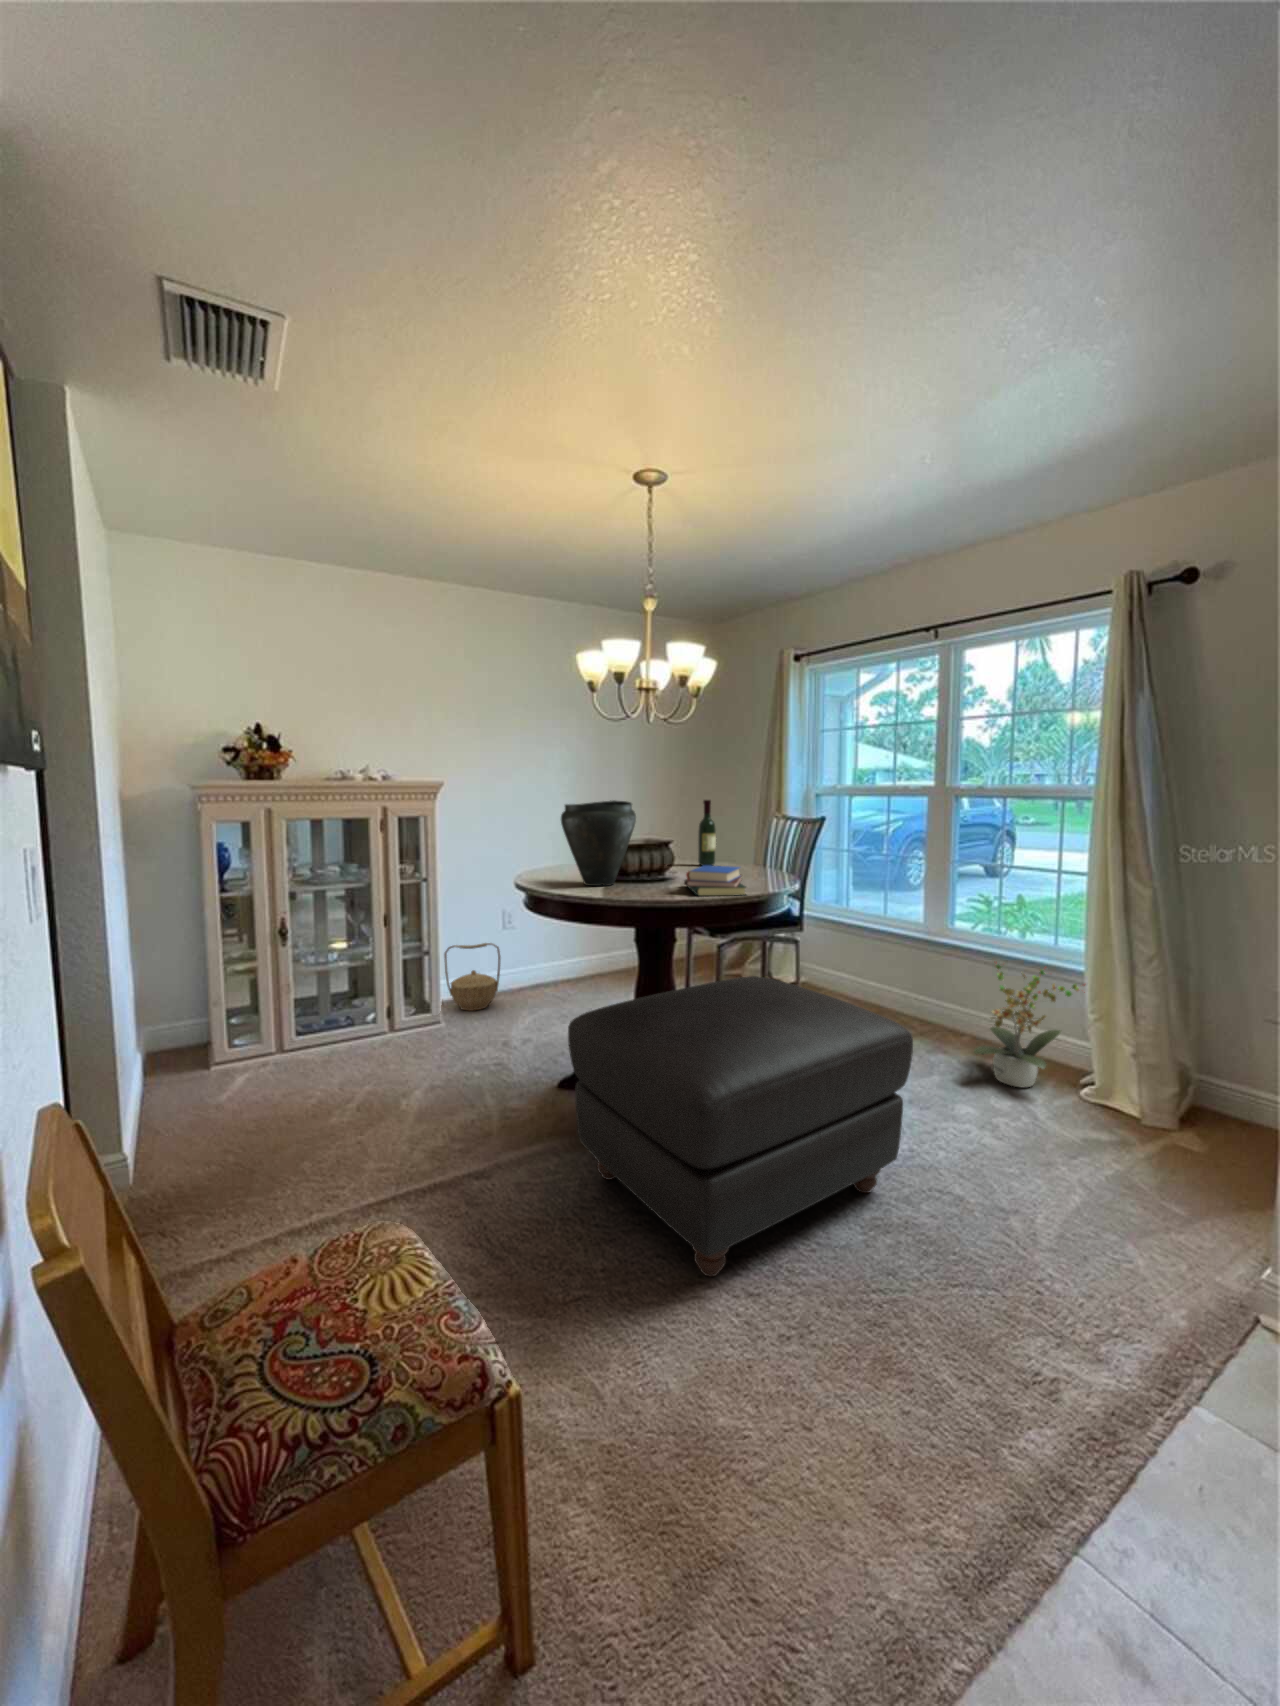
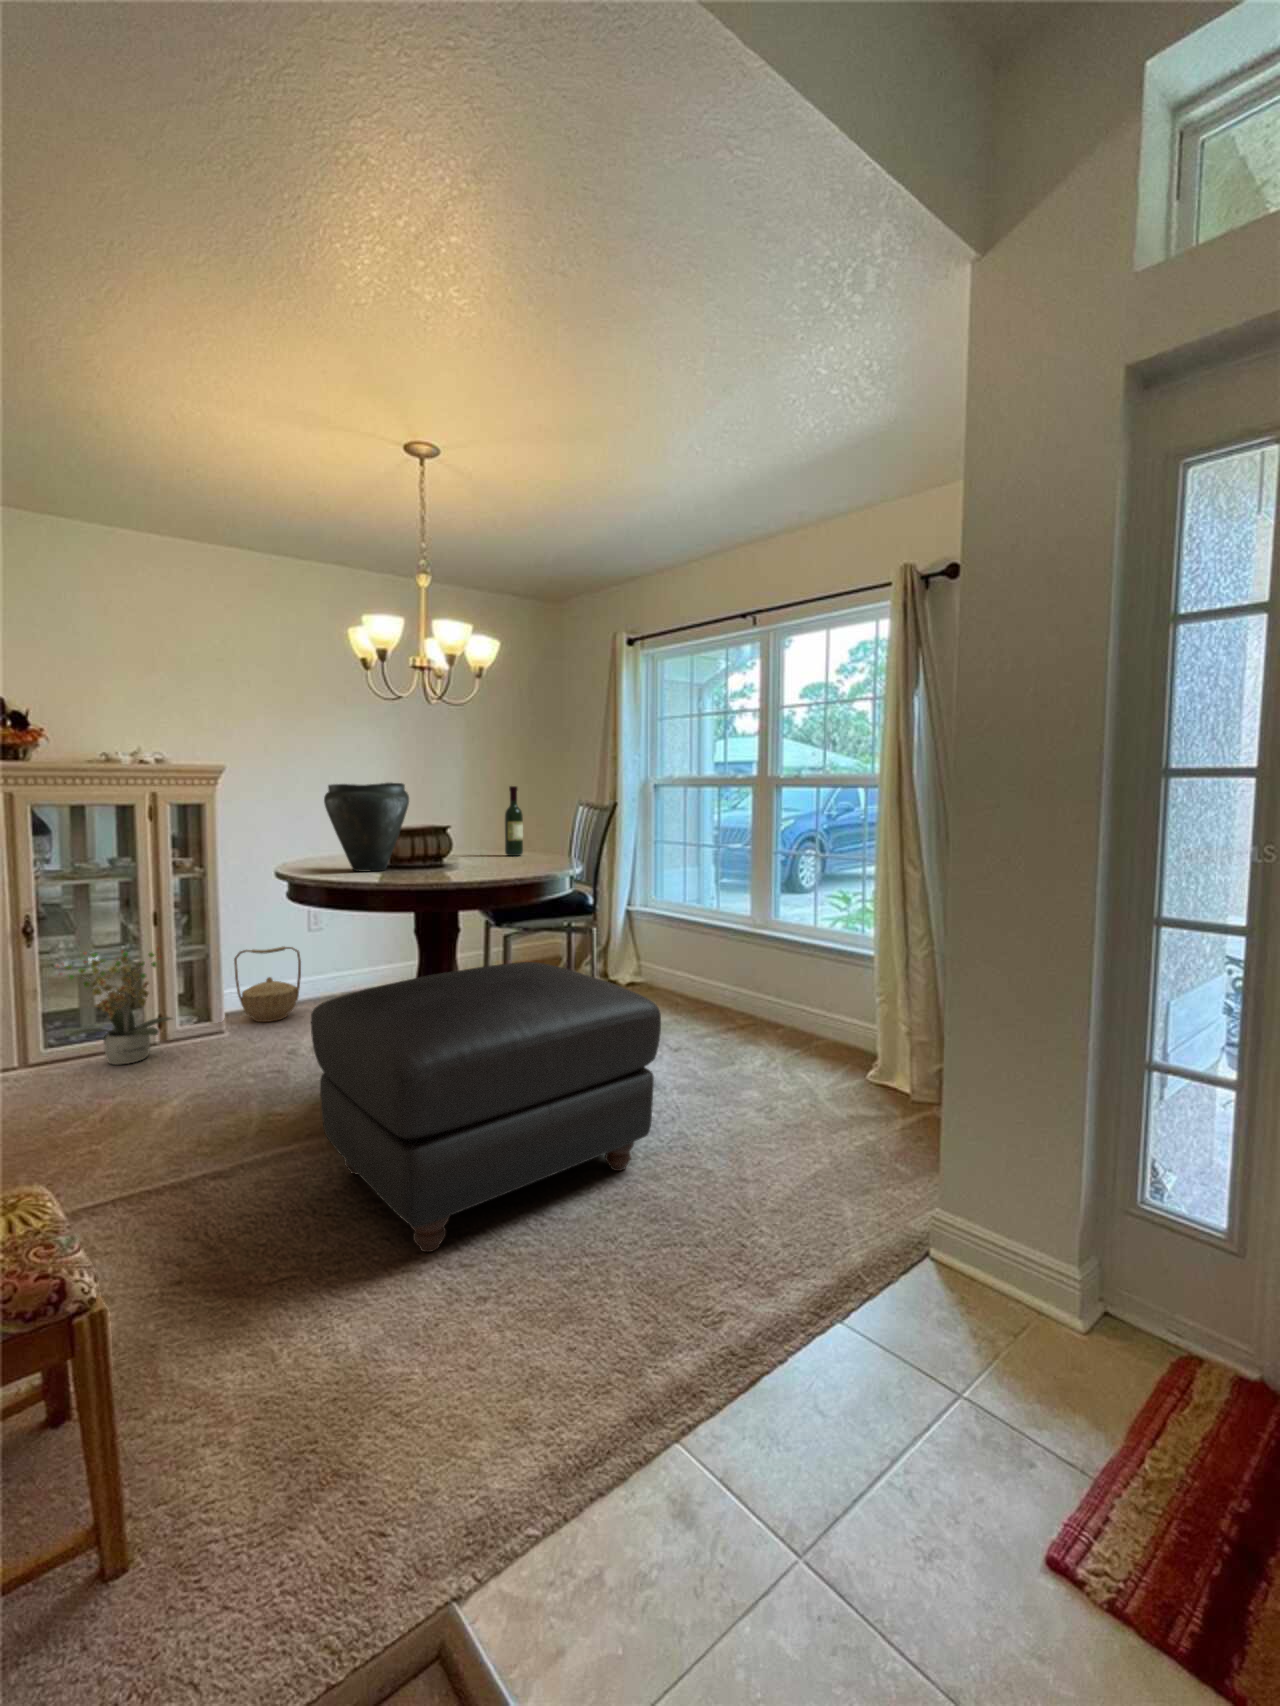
book: present [684,865,746,896] -> none [445,849,517,877]
potted plant: present [974,965,1079,1087] -> present [56,951,172,1065]

